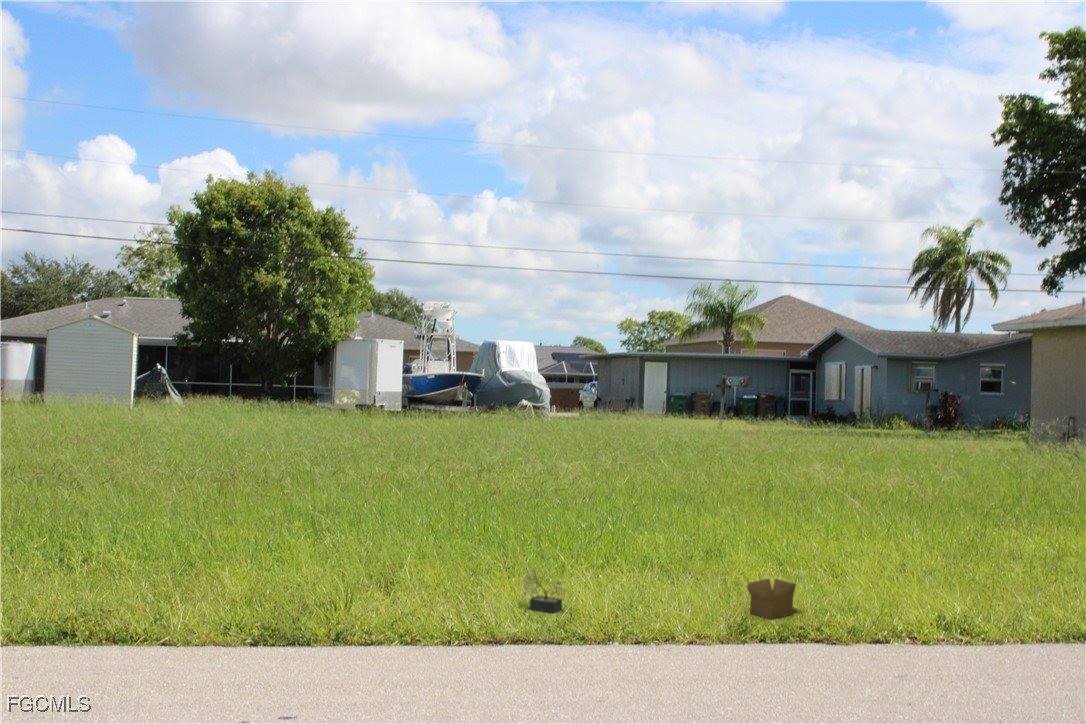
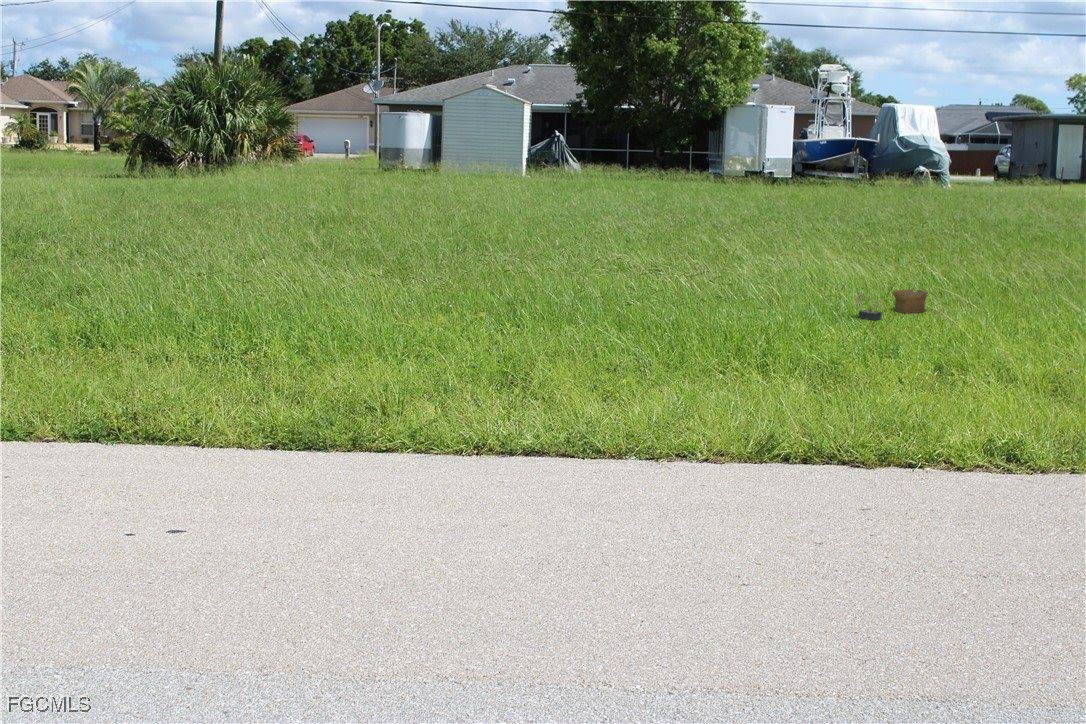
cardboard box: present [747,579,796,619] -> present [892,289,928,314]

